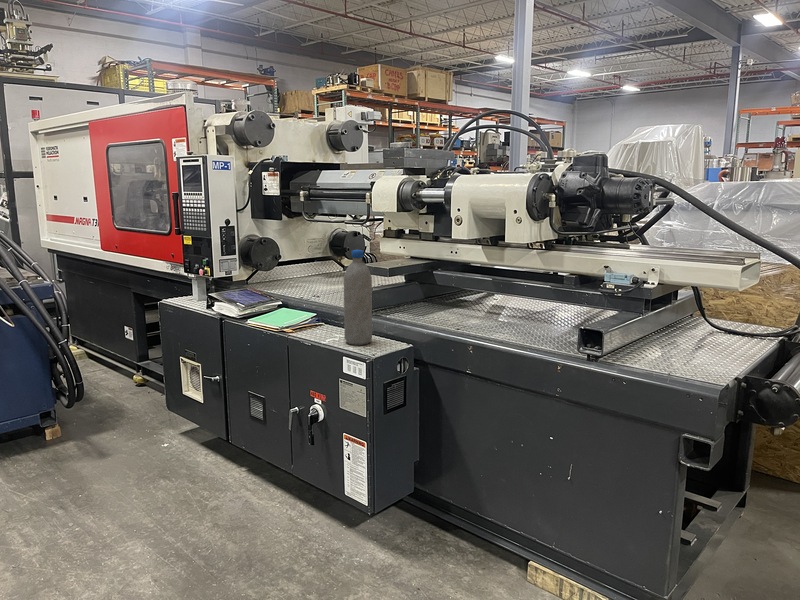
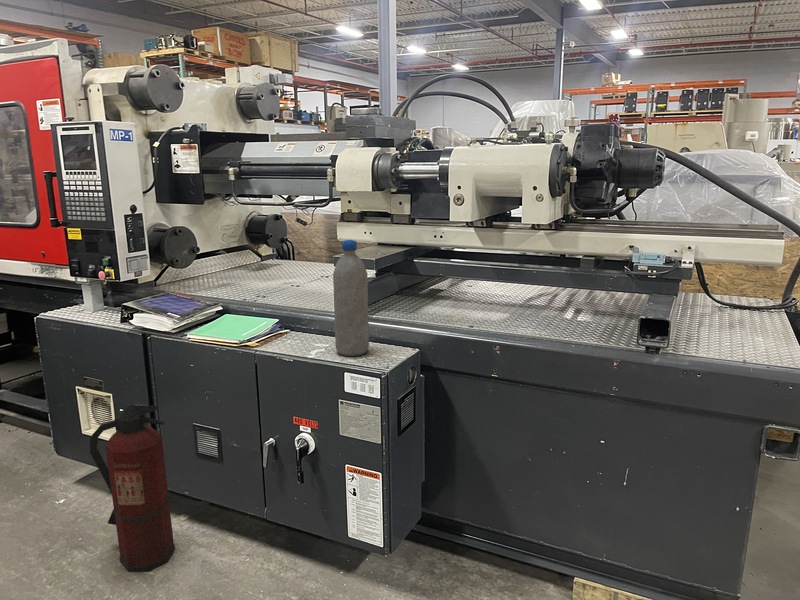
fire extinguisher: none [173,369,231,503] -> present [90,403,175,571]

